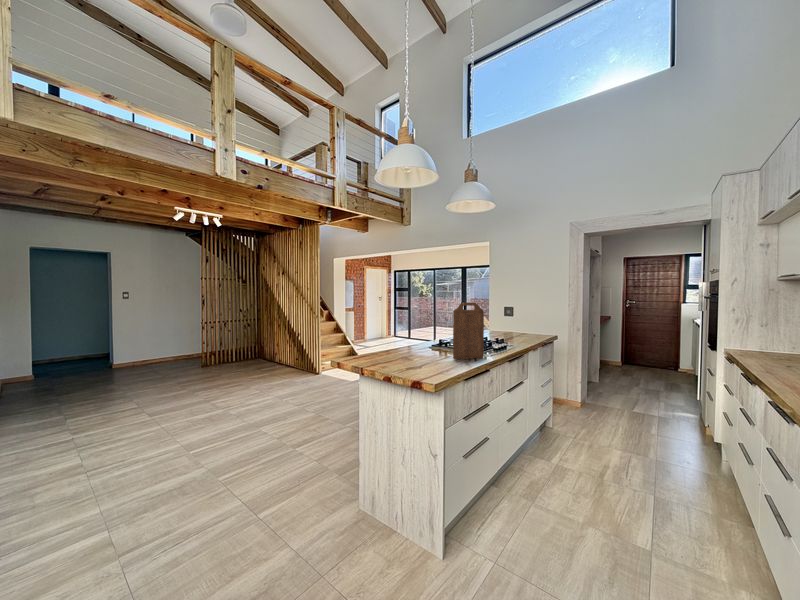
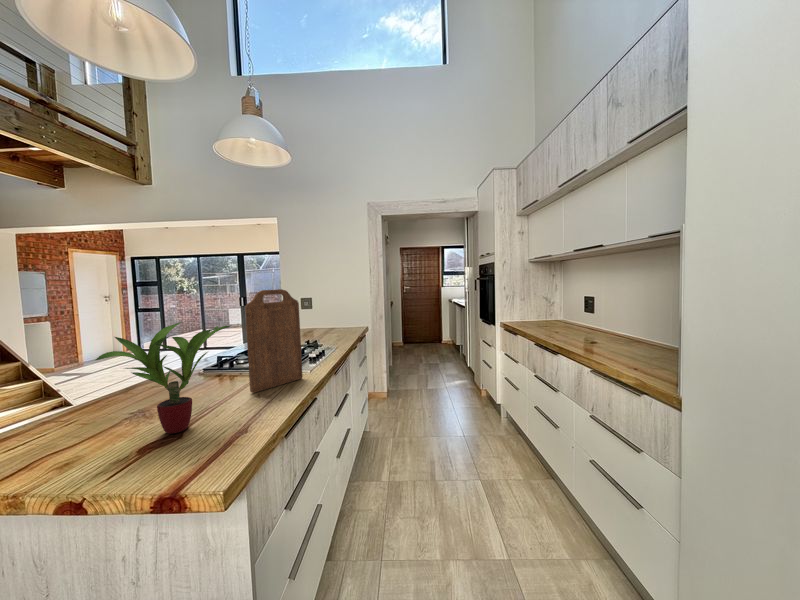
potted plant: none [395,317,445,366] -> present [96,322,230,434]

